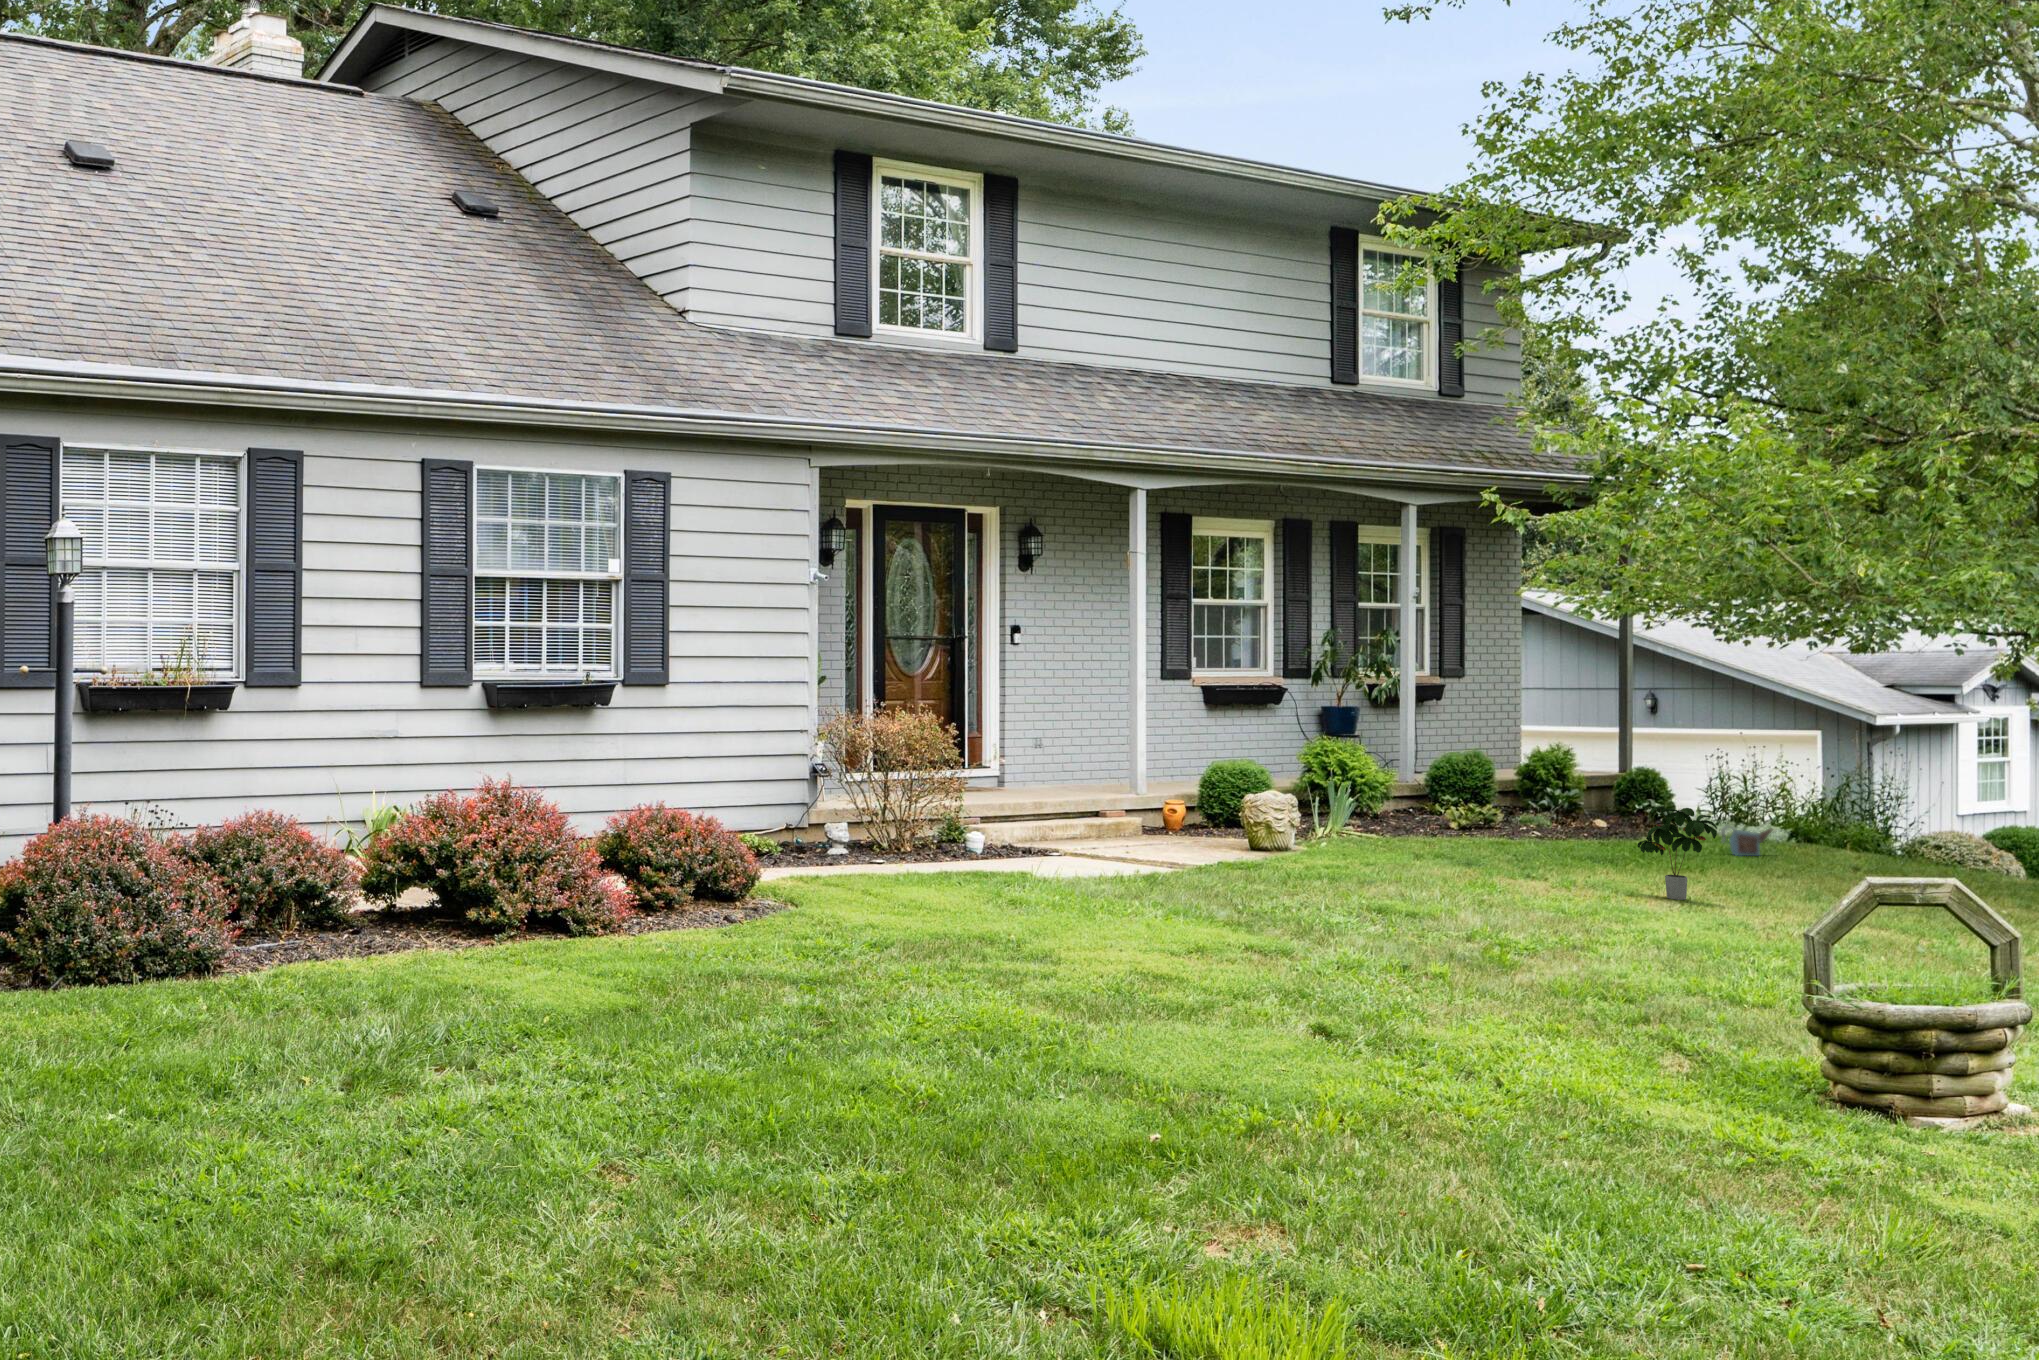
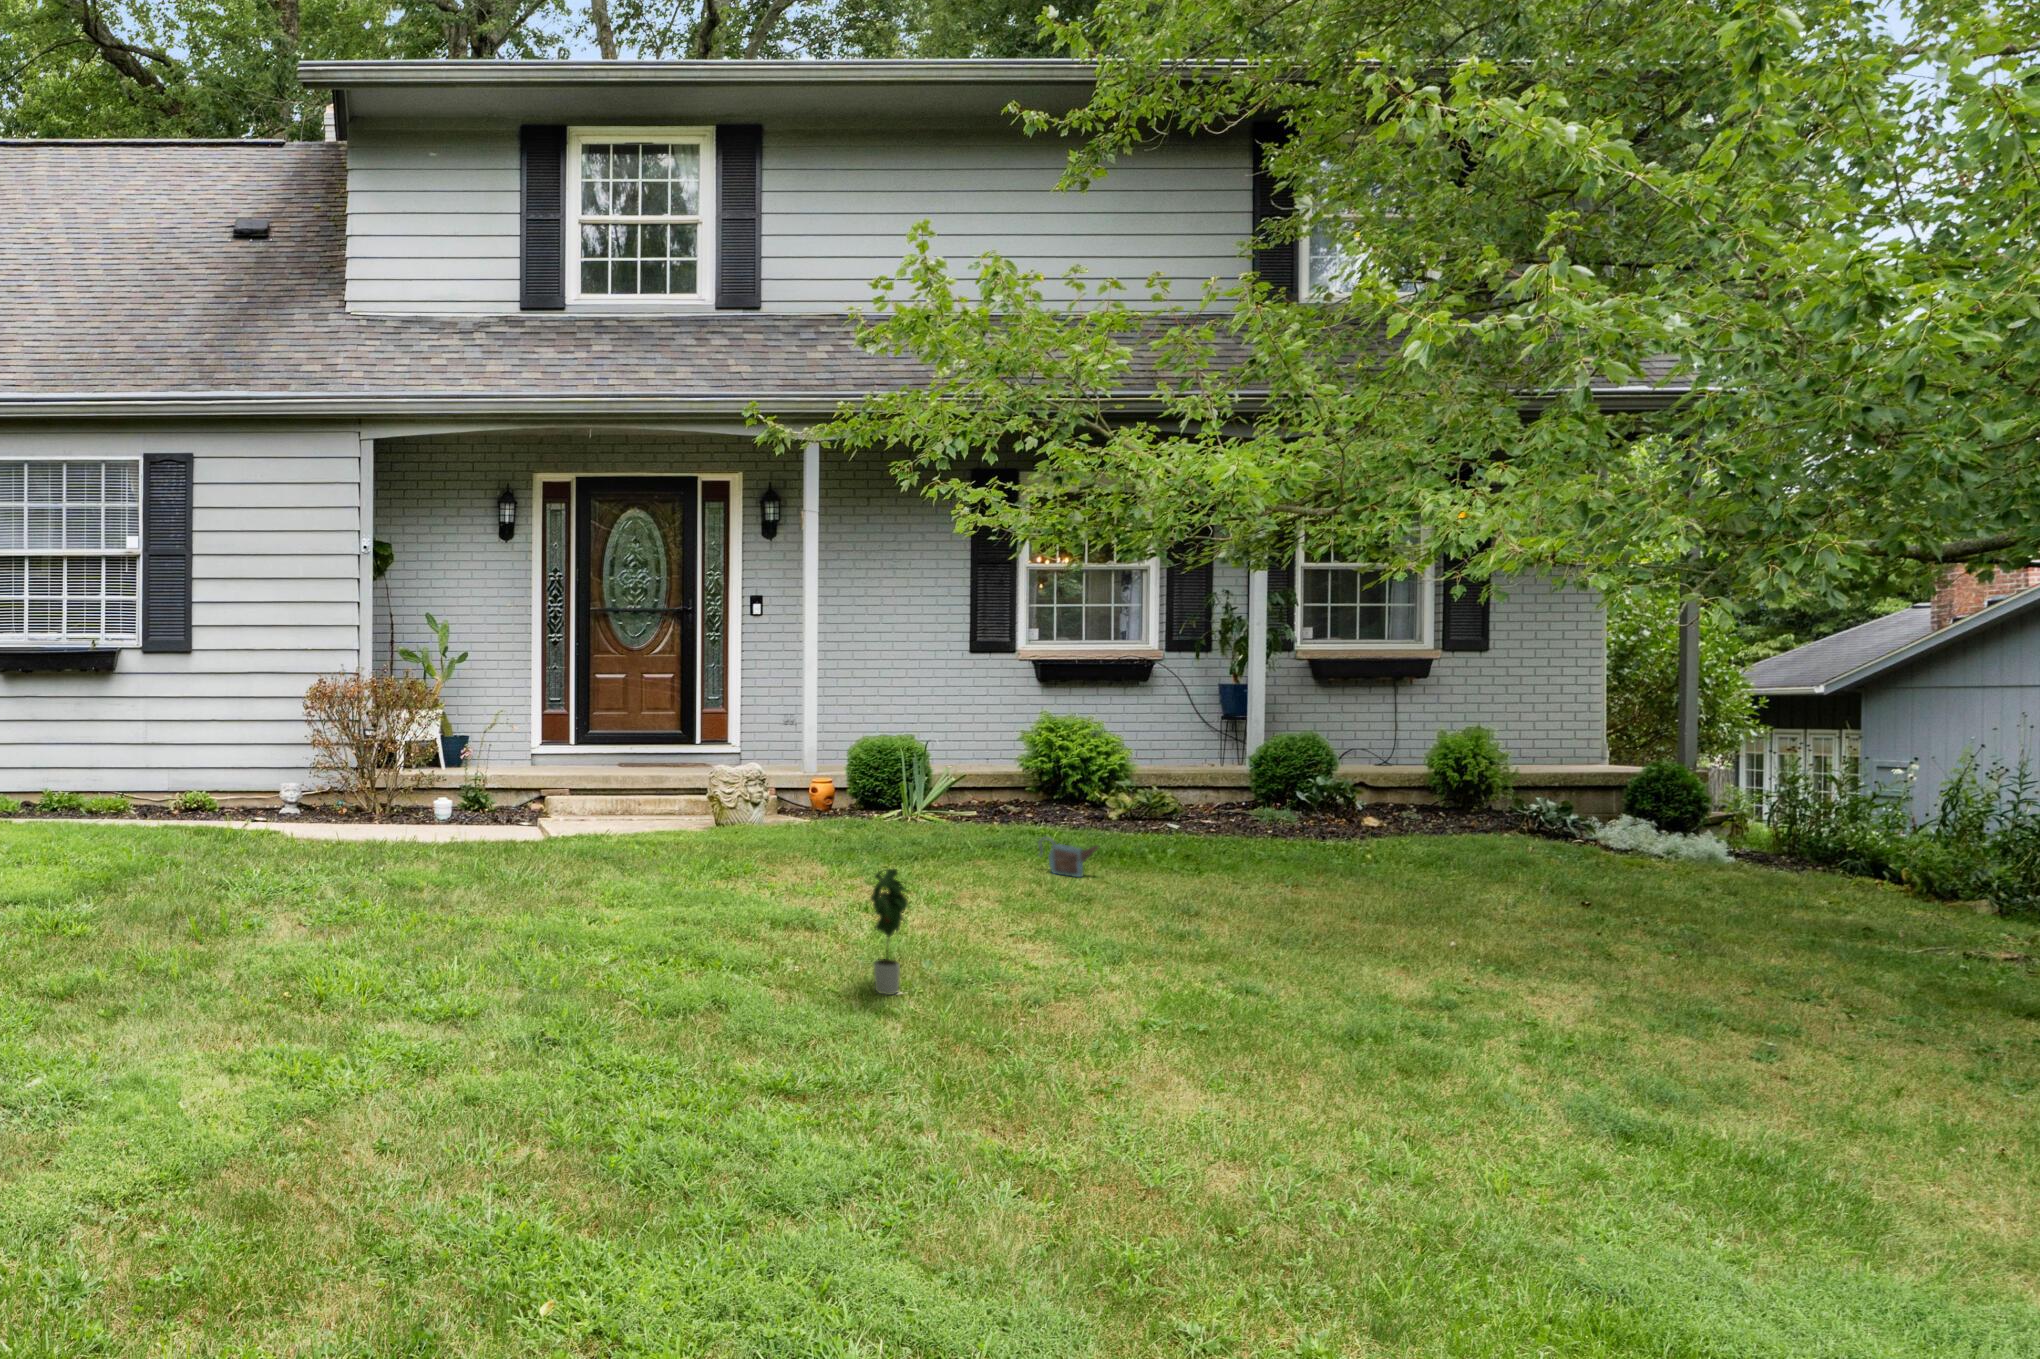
watering can: present [1721,826,1772,856] -> present [1038,837,1099,877]

